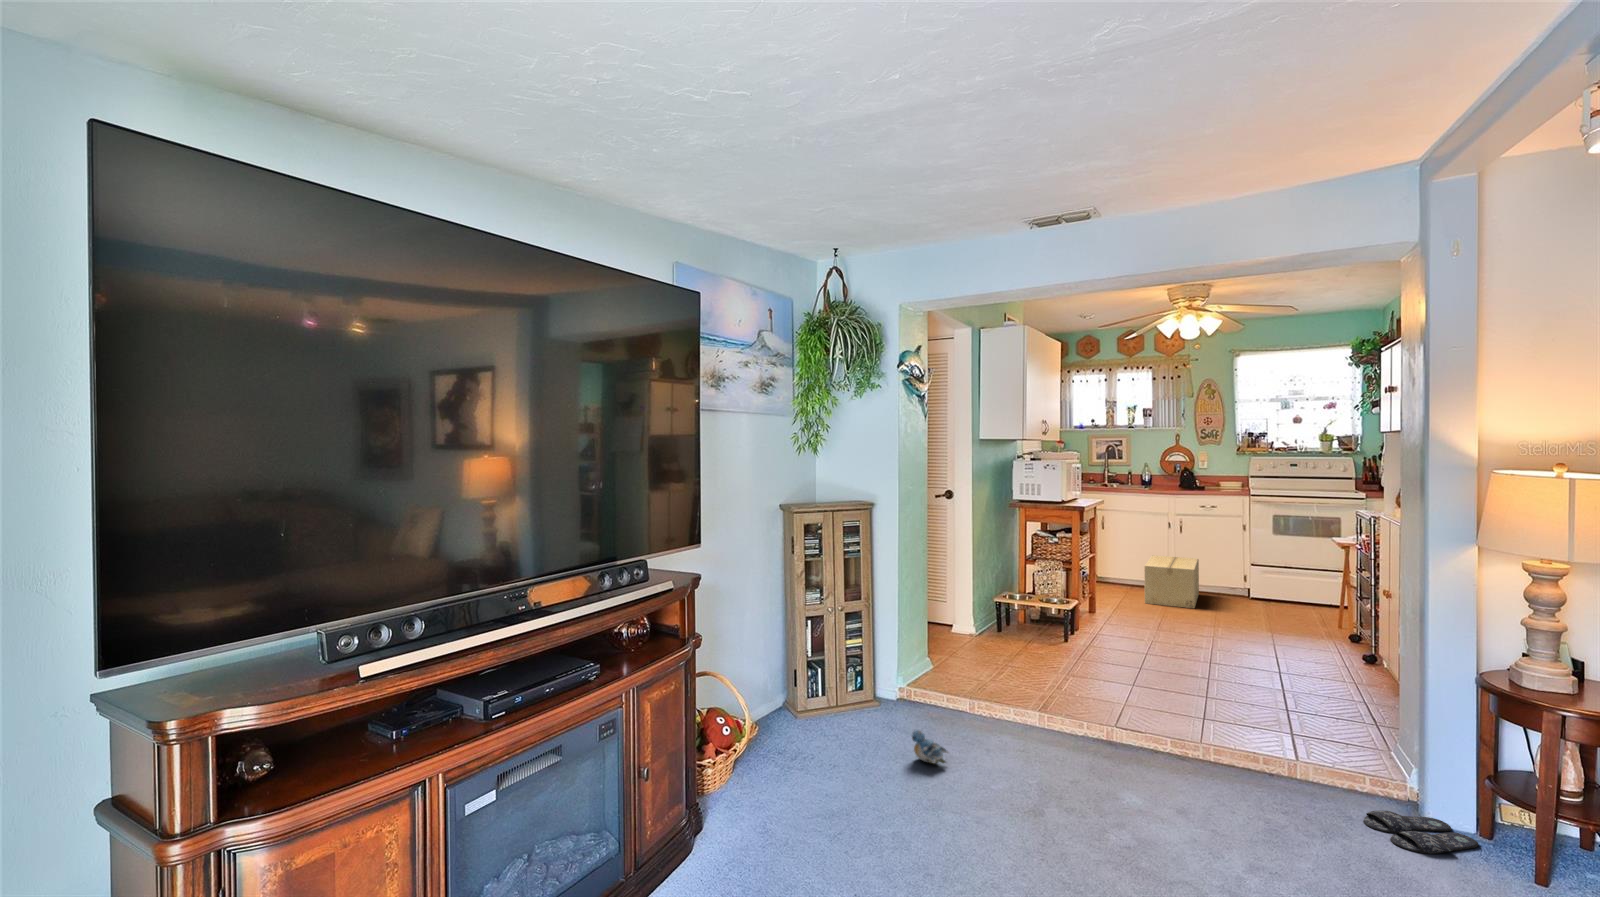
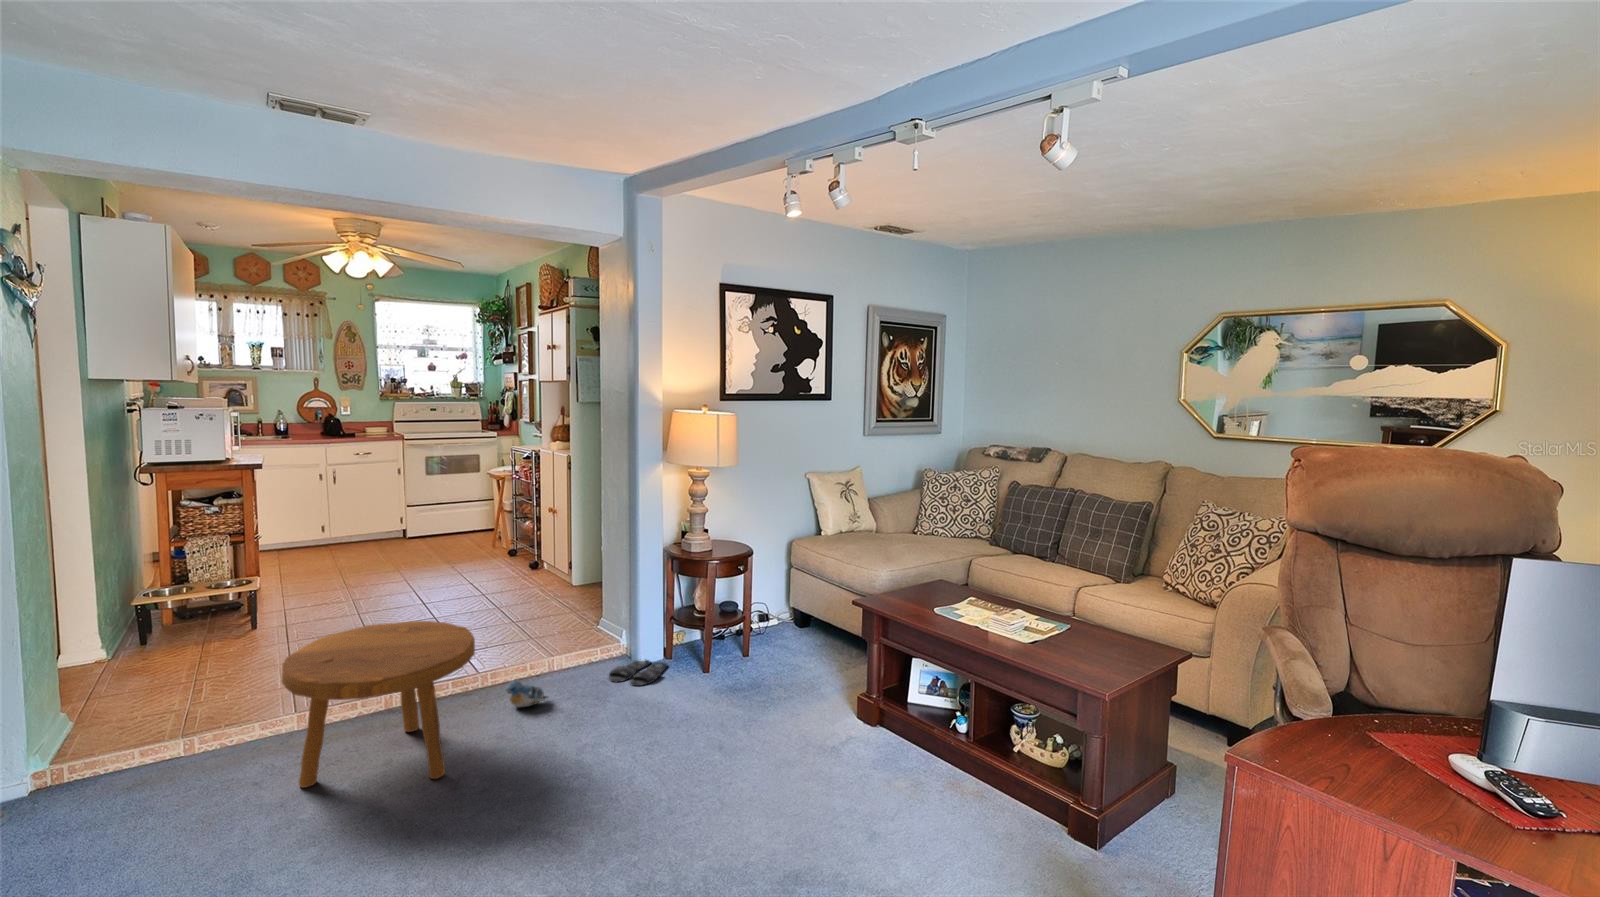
cardboard box: present [1144,555,1199,608] -> none [303,508,365,566]
footstool: none [995,652,1155,815] -> present [282,621,475,788]
plush toy: present [912,730,949,764] -> present [506,681,547,707]

